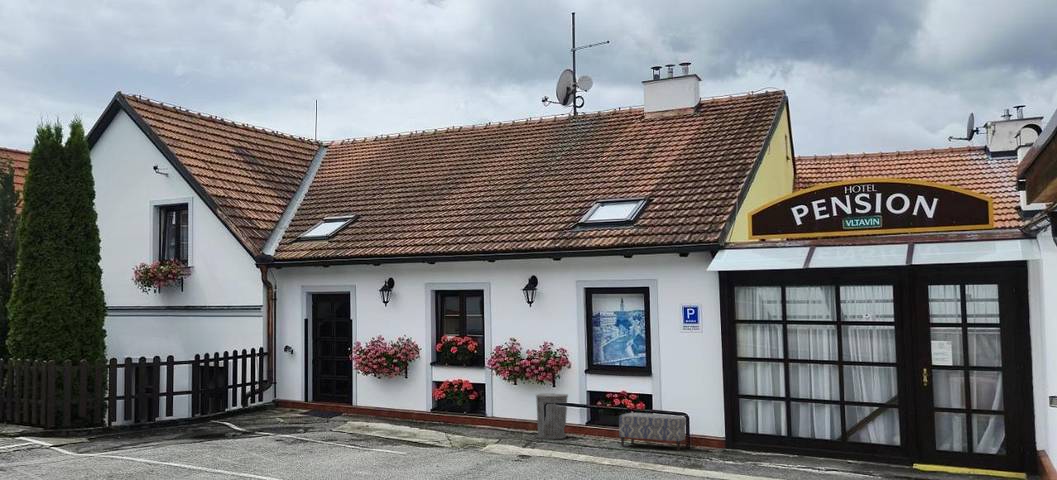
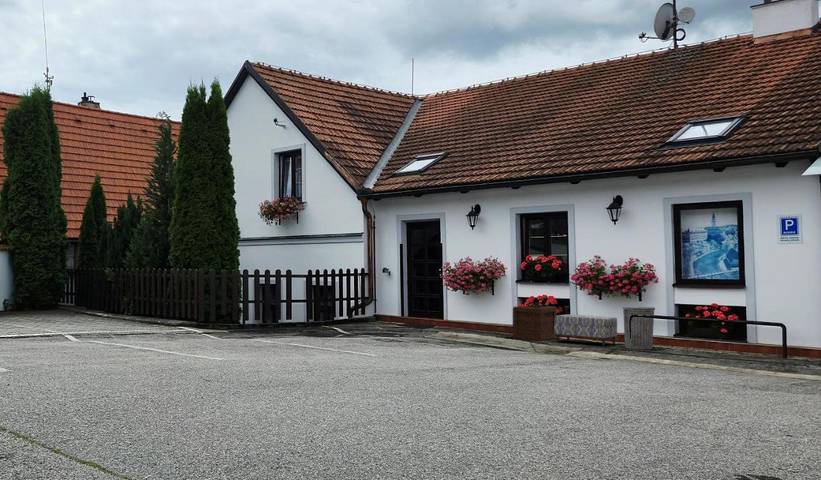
wooden crate: none [425,391,473,431] -> present [513,306,557,341]
bench: present [619,413,689,451] -> present [554,314,617,346]

